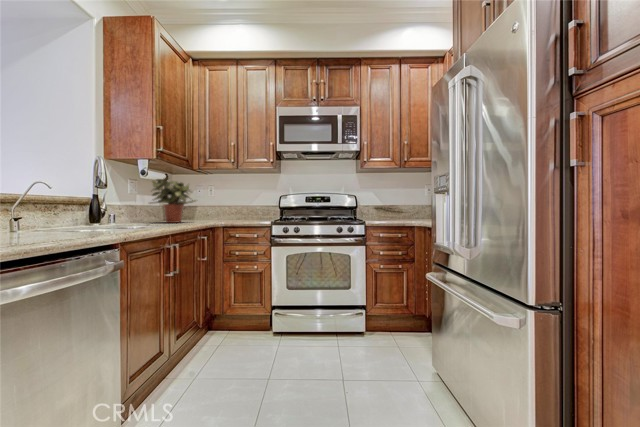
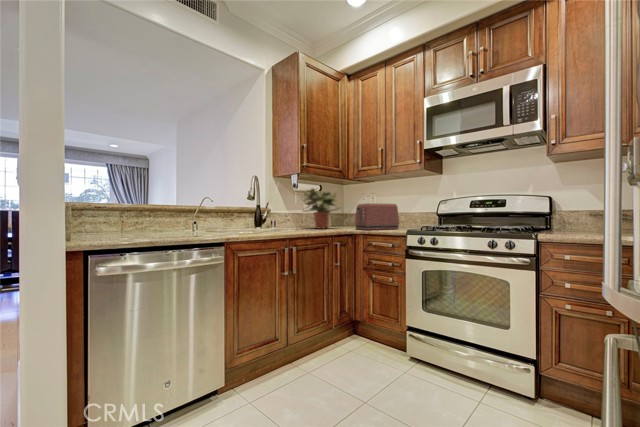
toaster: none [215,197,256,222] -> present [355,204,399,230]

